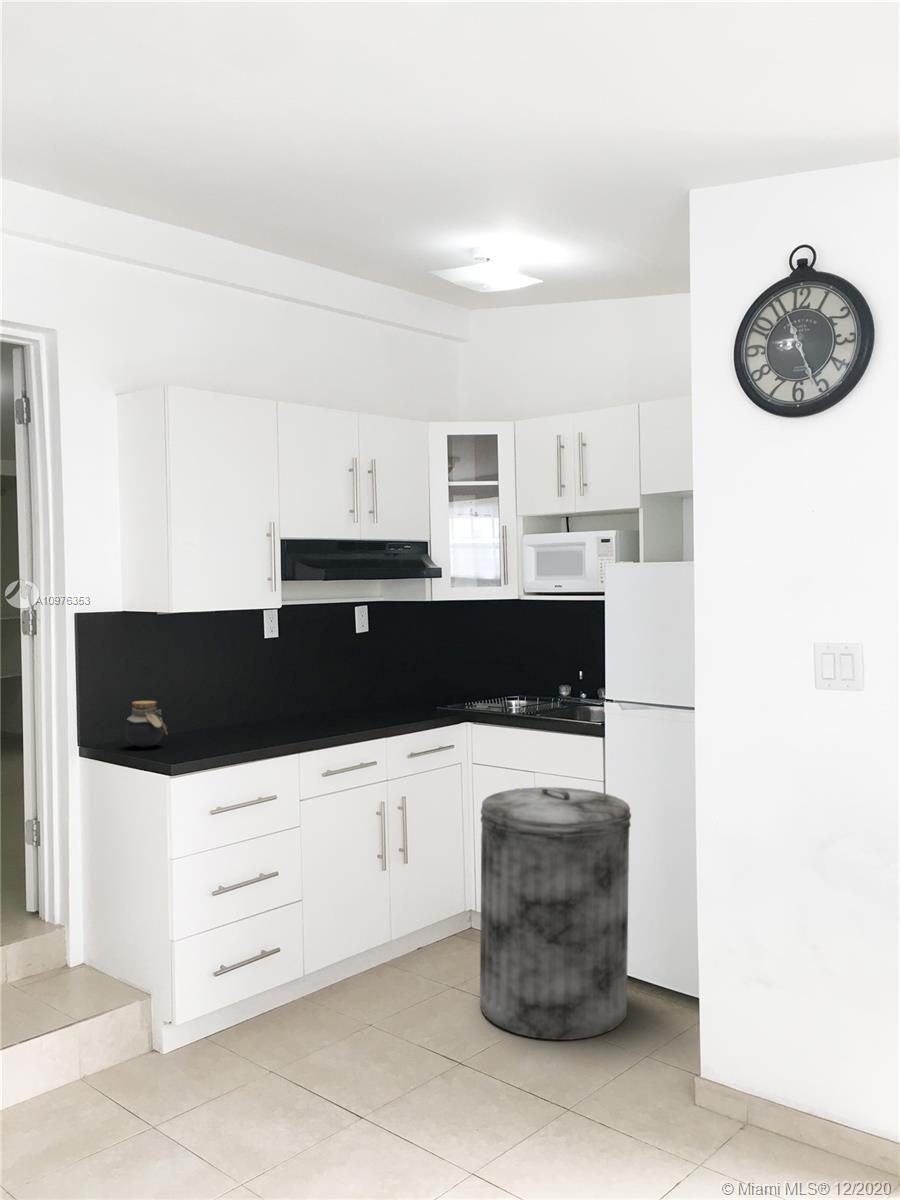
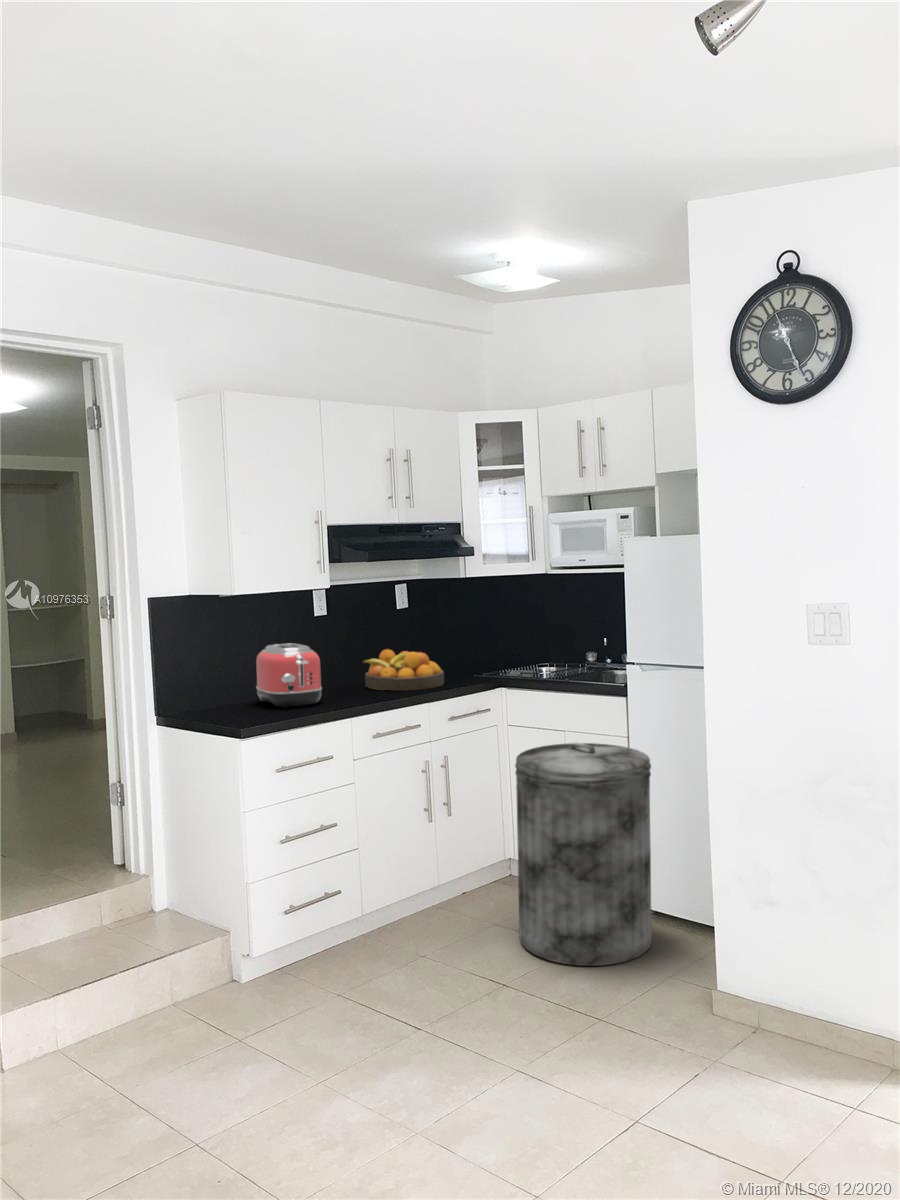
toaster: none [195,668,269,740] -> present [256,643,322,708]
fruit bowl: none [315,678,405,724] -> present [363,649,444,690]
jar: present [125,701,167,747] -> none [196,674,234,716]

